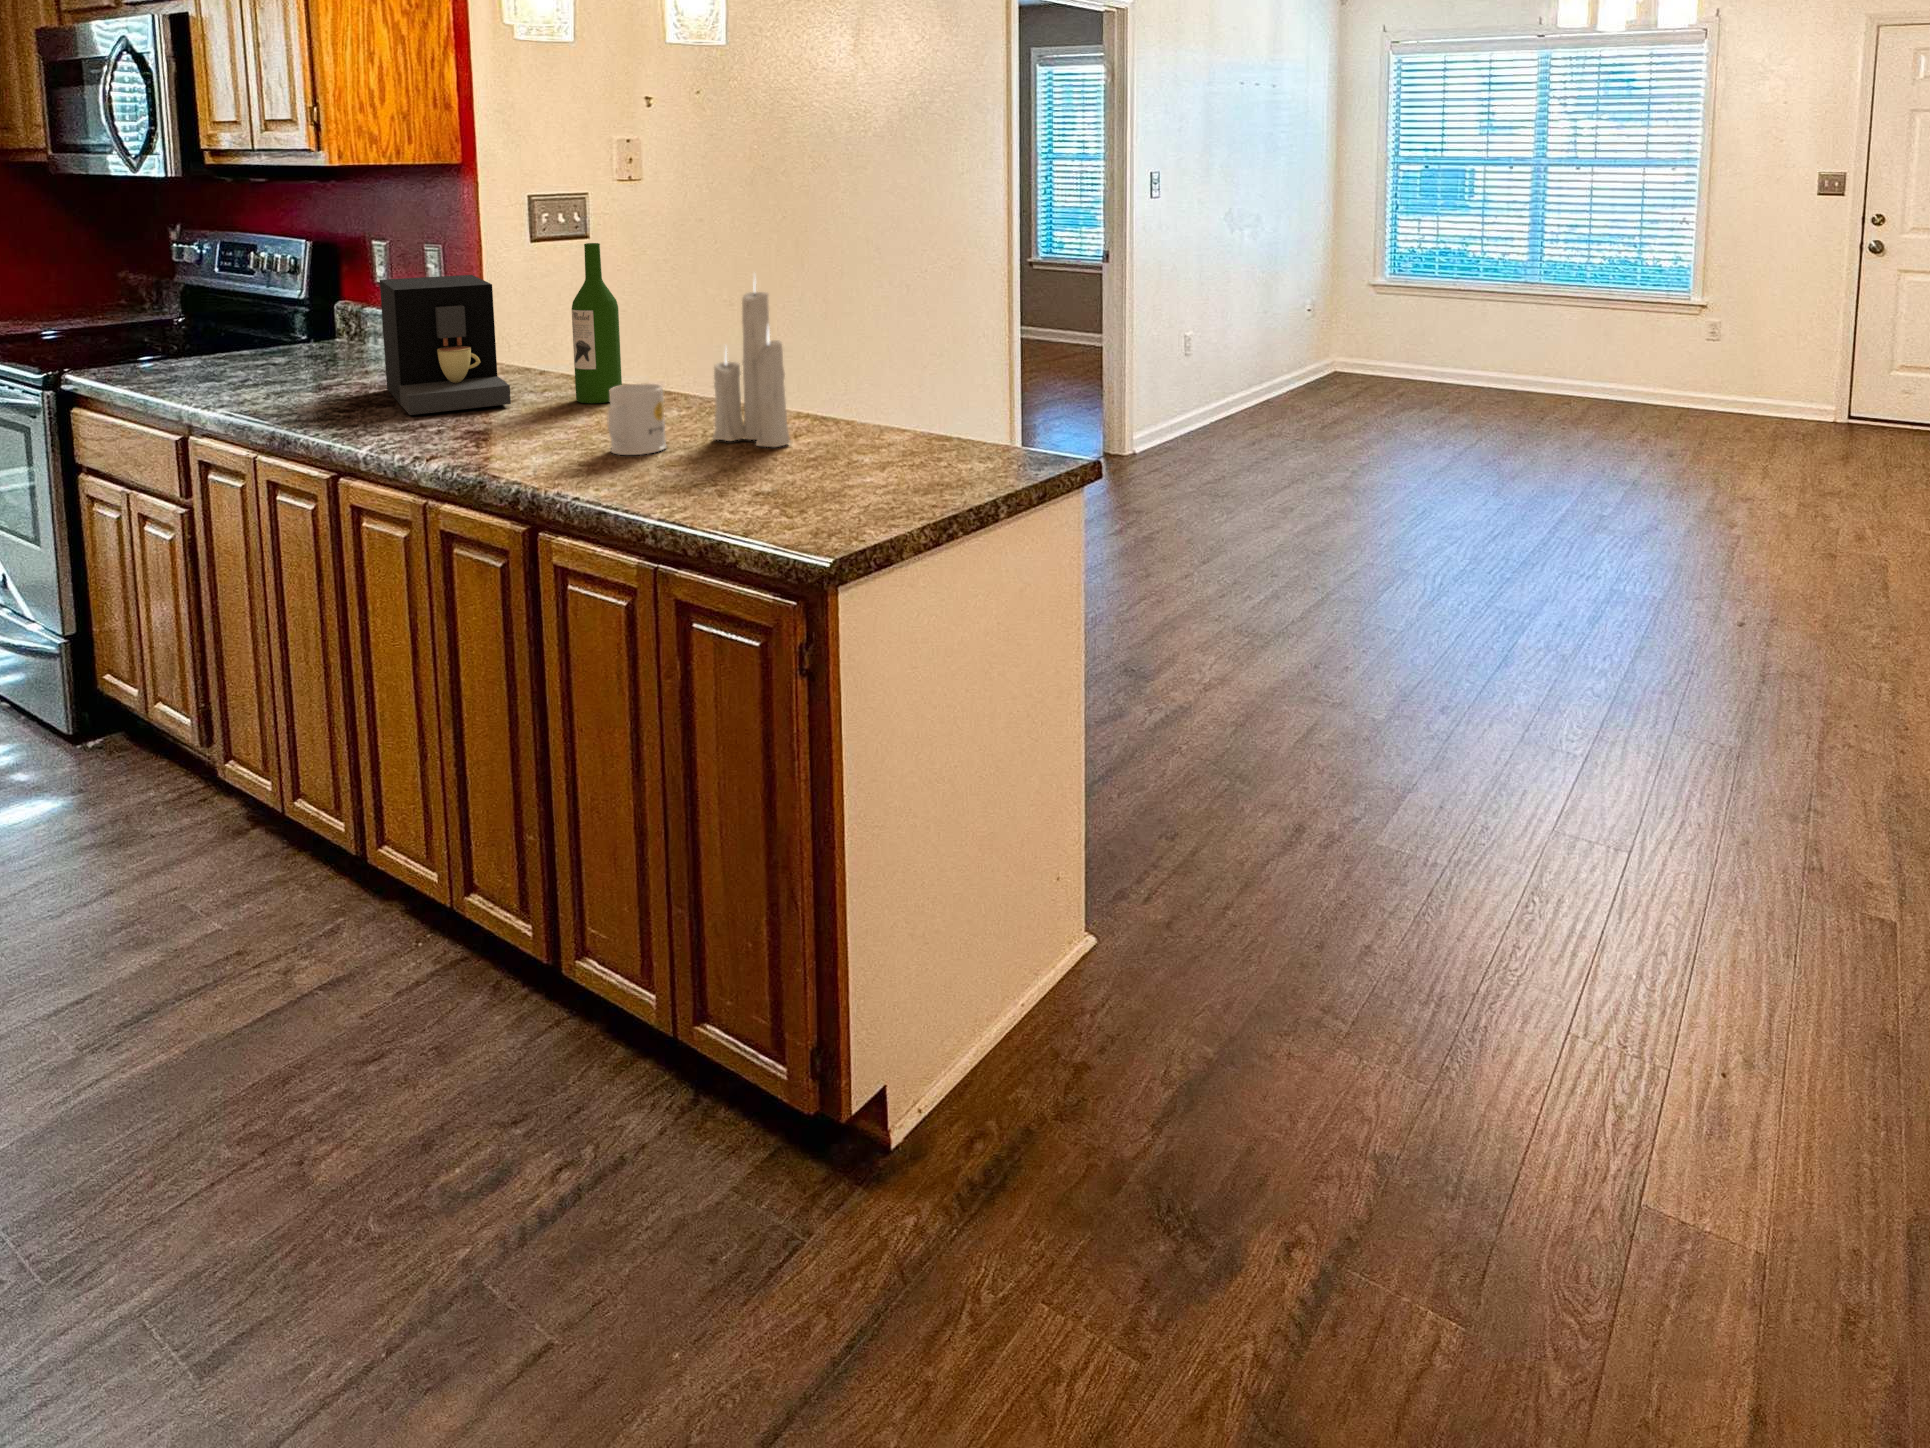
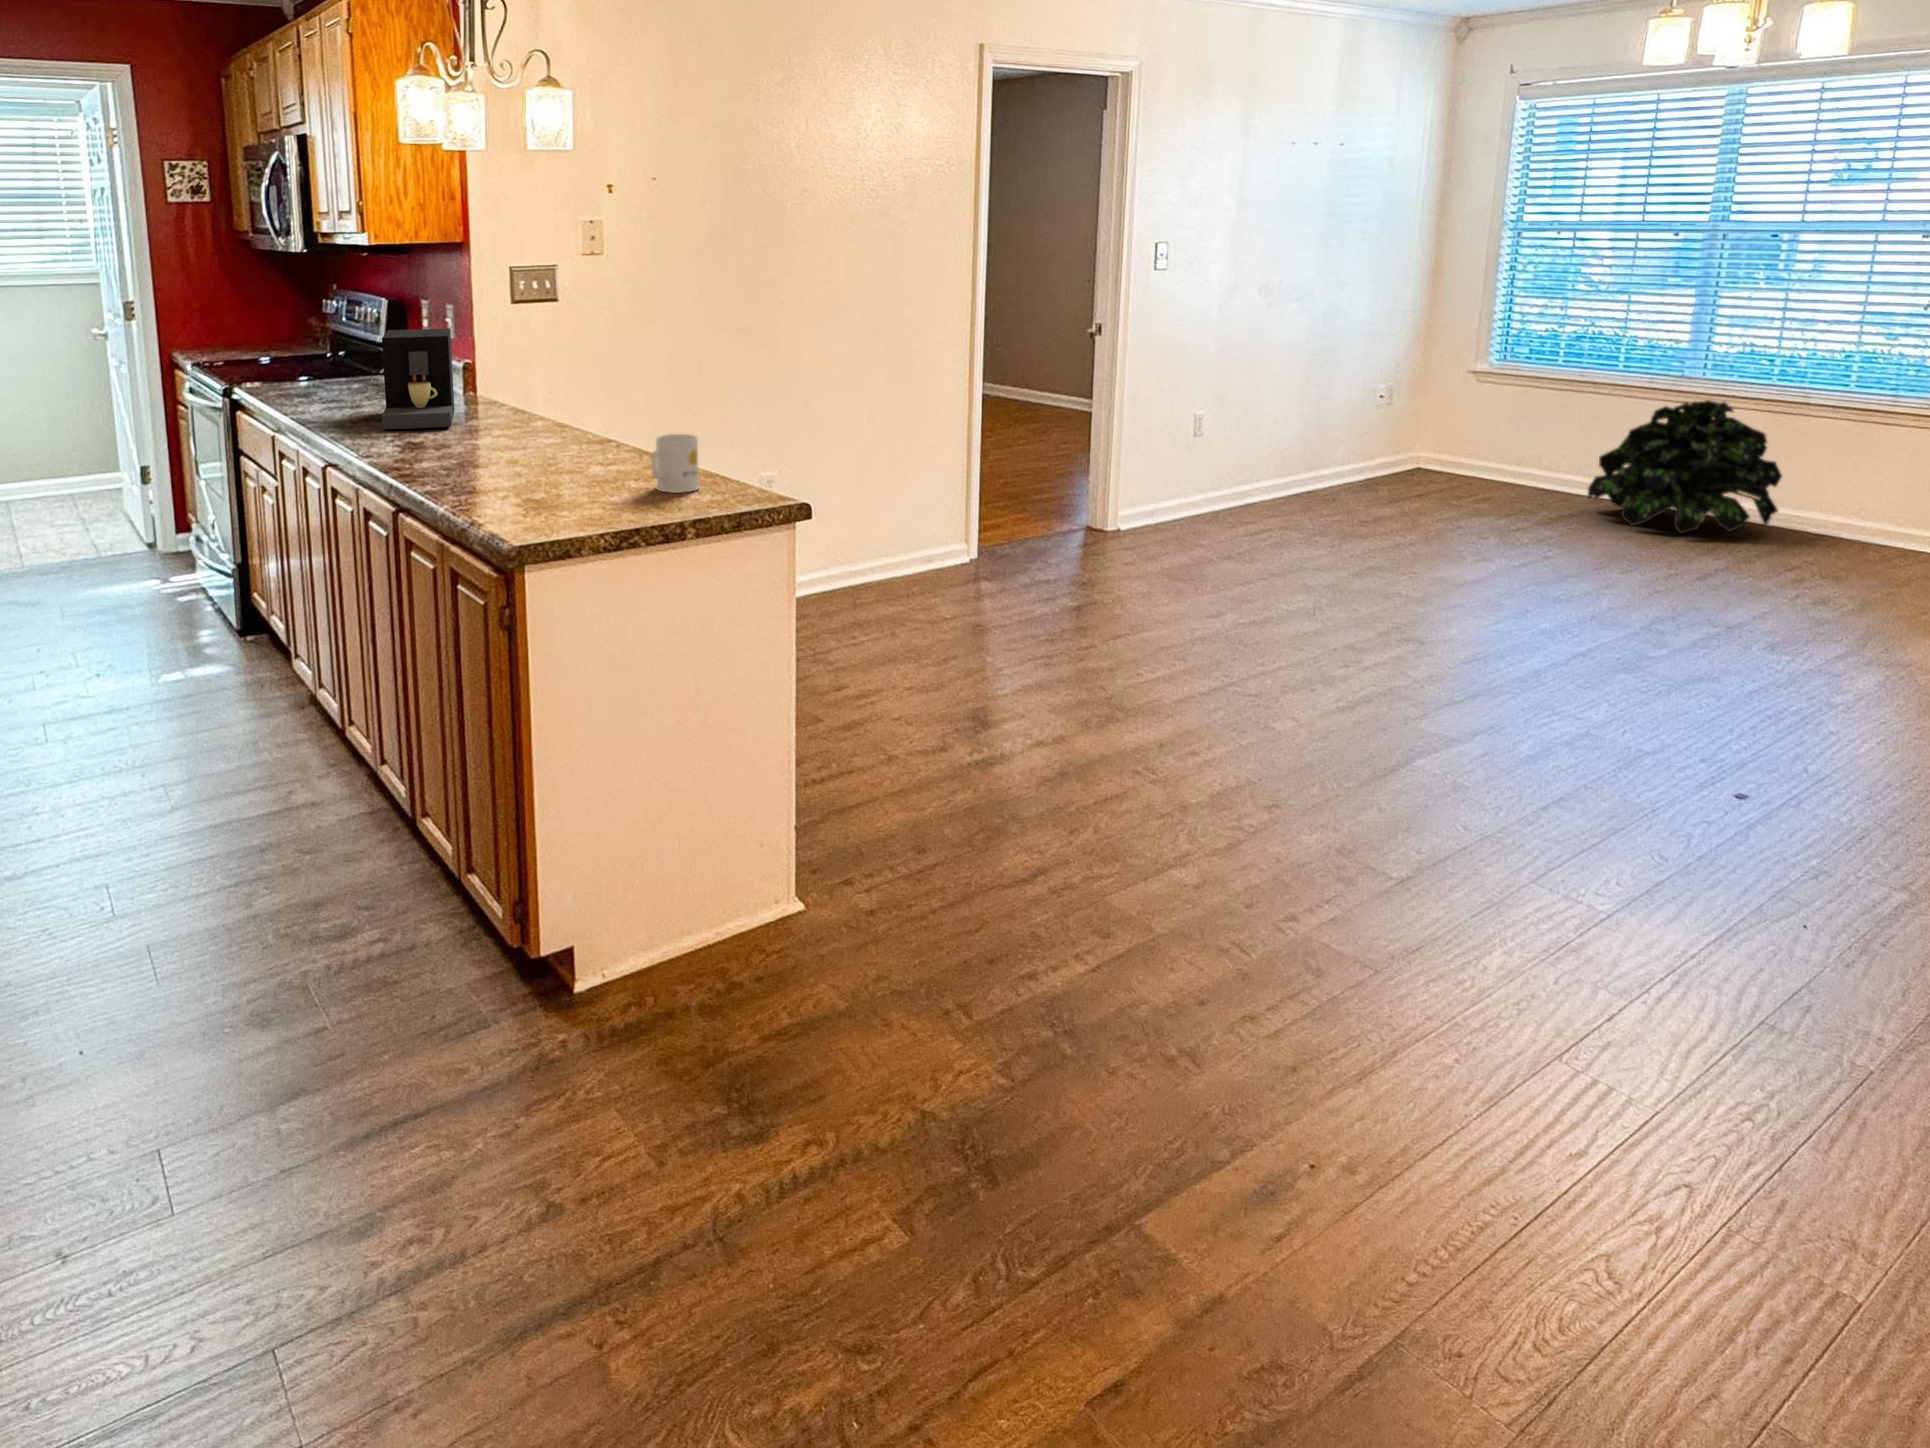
wine bottle: present [572,243,622,403] -> none [494,306,531,431]
candle: present [712,283,790,447] -> none [547,324,597,471]
potted plant: none [1474,302,1609,413] -> present [1588,400,1782,533]
mug: present [607,383,667,455] -> present [651,434,699,493]

